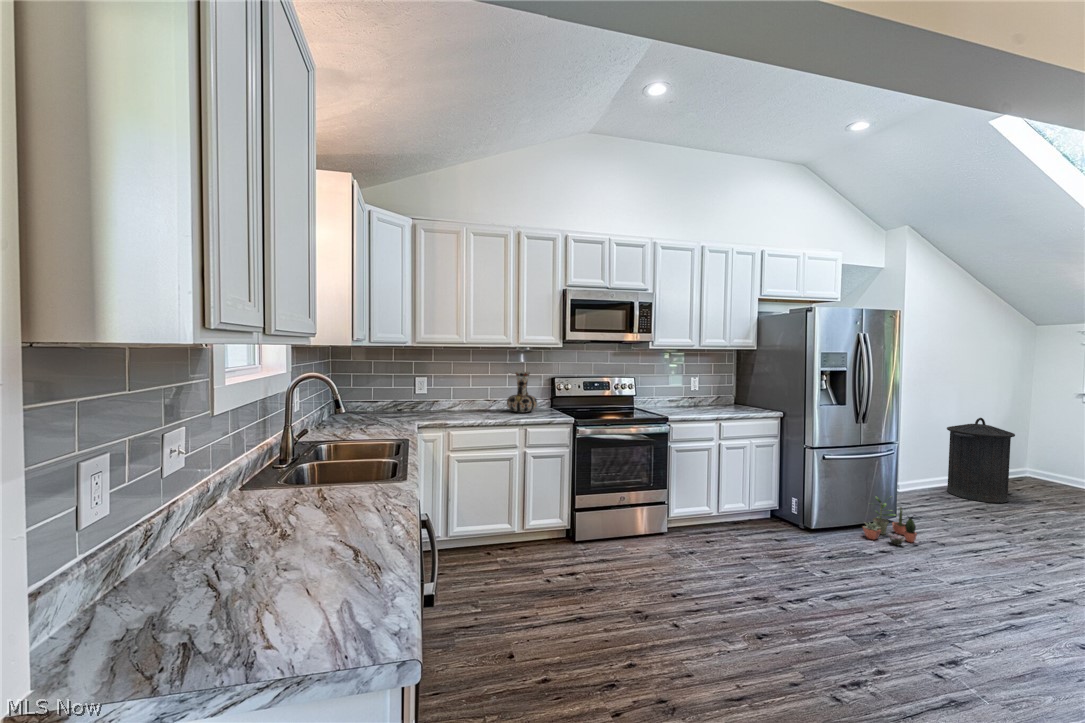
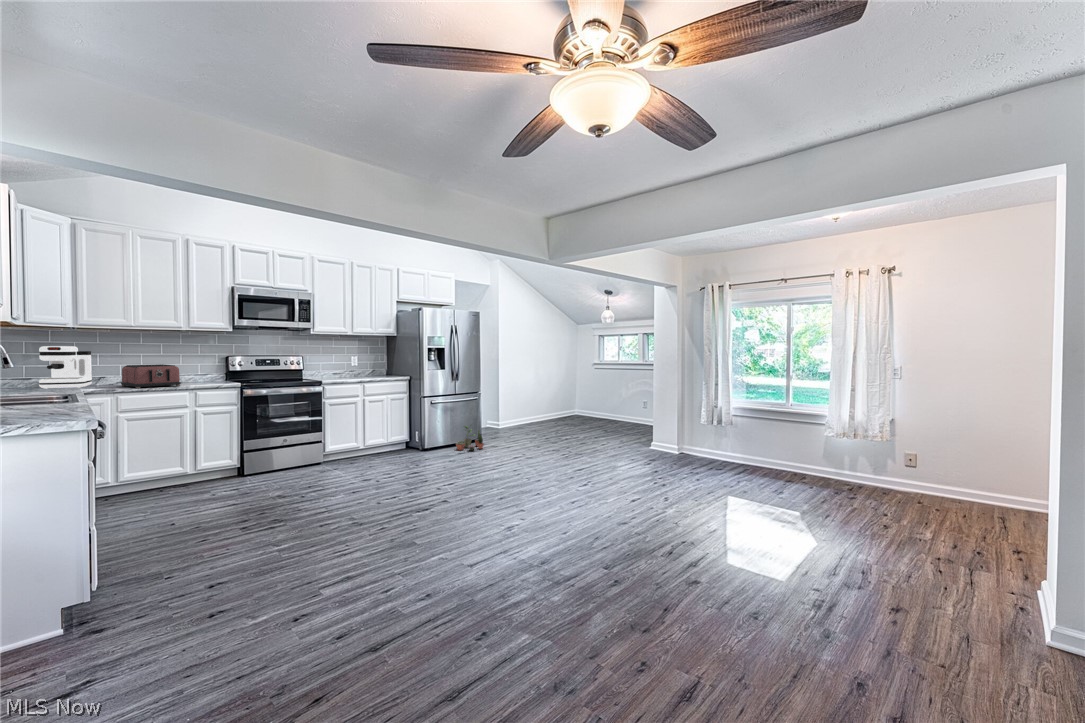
coffee maker: none [382,368,427,418] -> present [39,346,92,389]
vase: present [507,372,537,413] -> none [180,351,211,383]
toaster: none [452,390,510,423] -> present [121,364,181,388]
trash can: present [947,418,1015,503] -> none [526,379,556,428]

